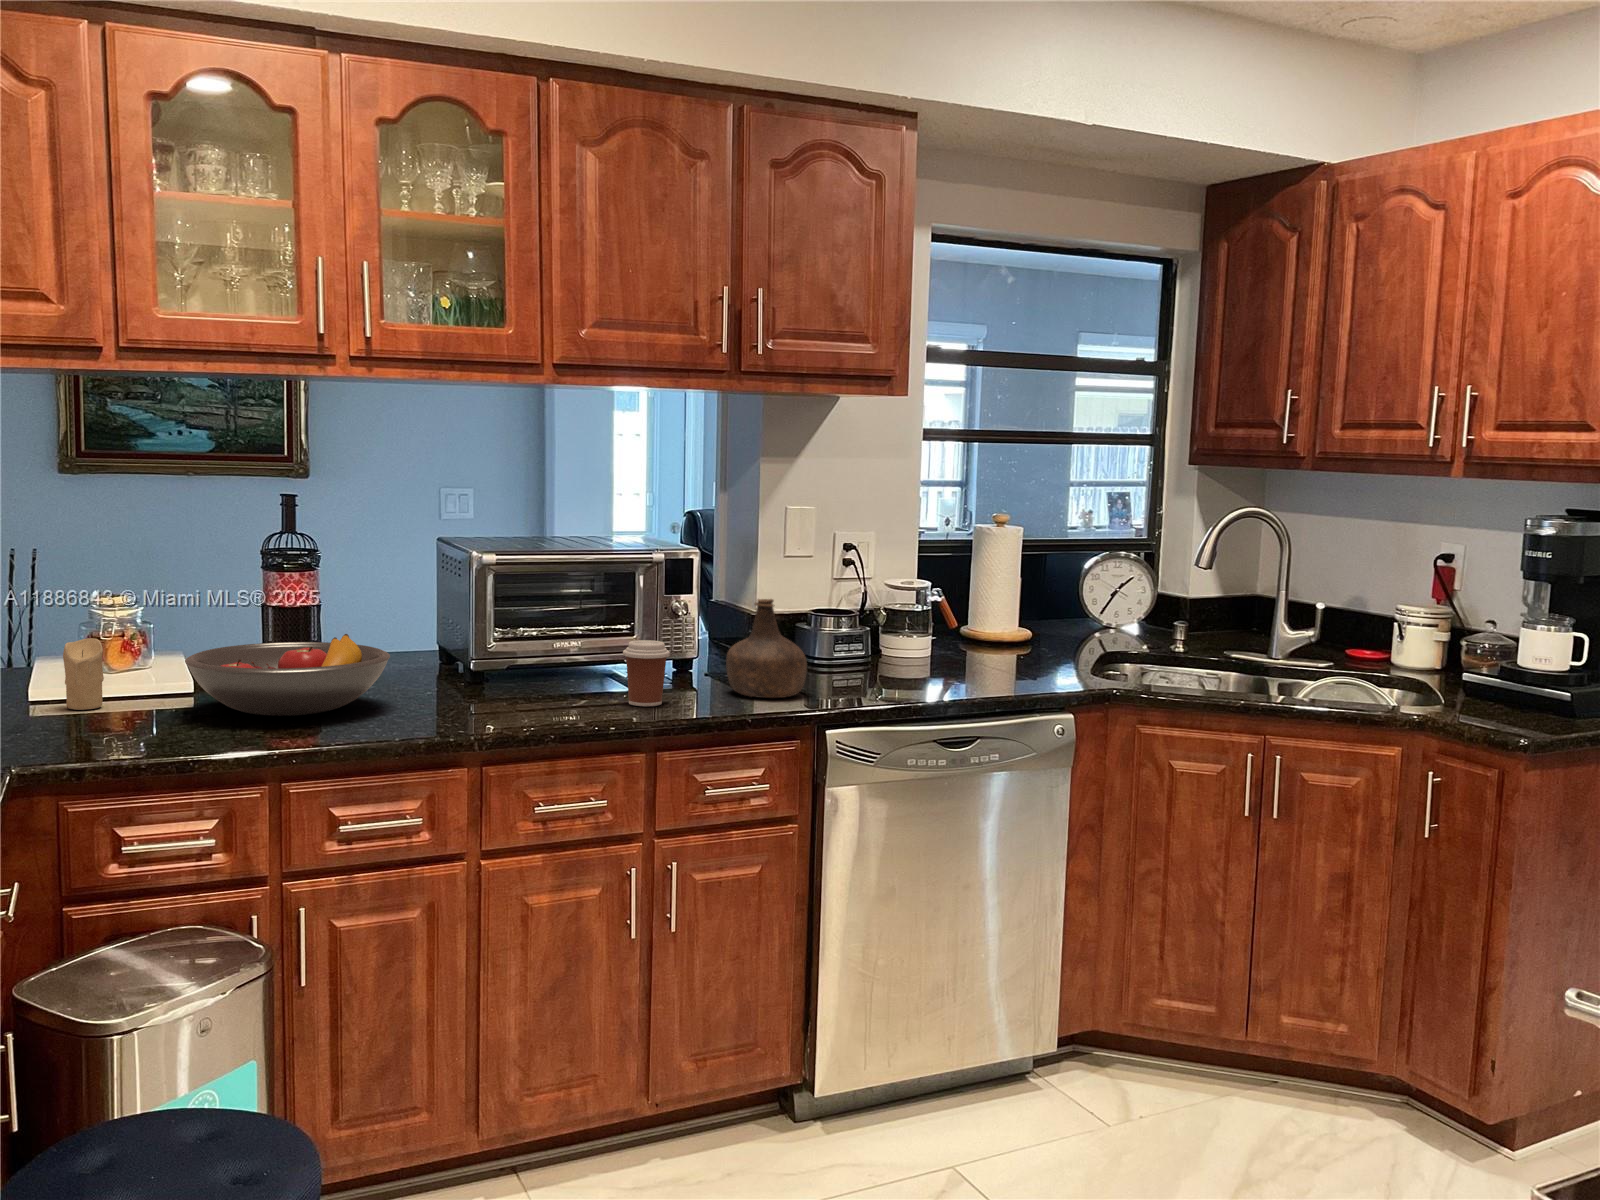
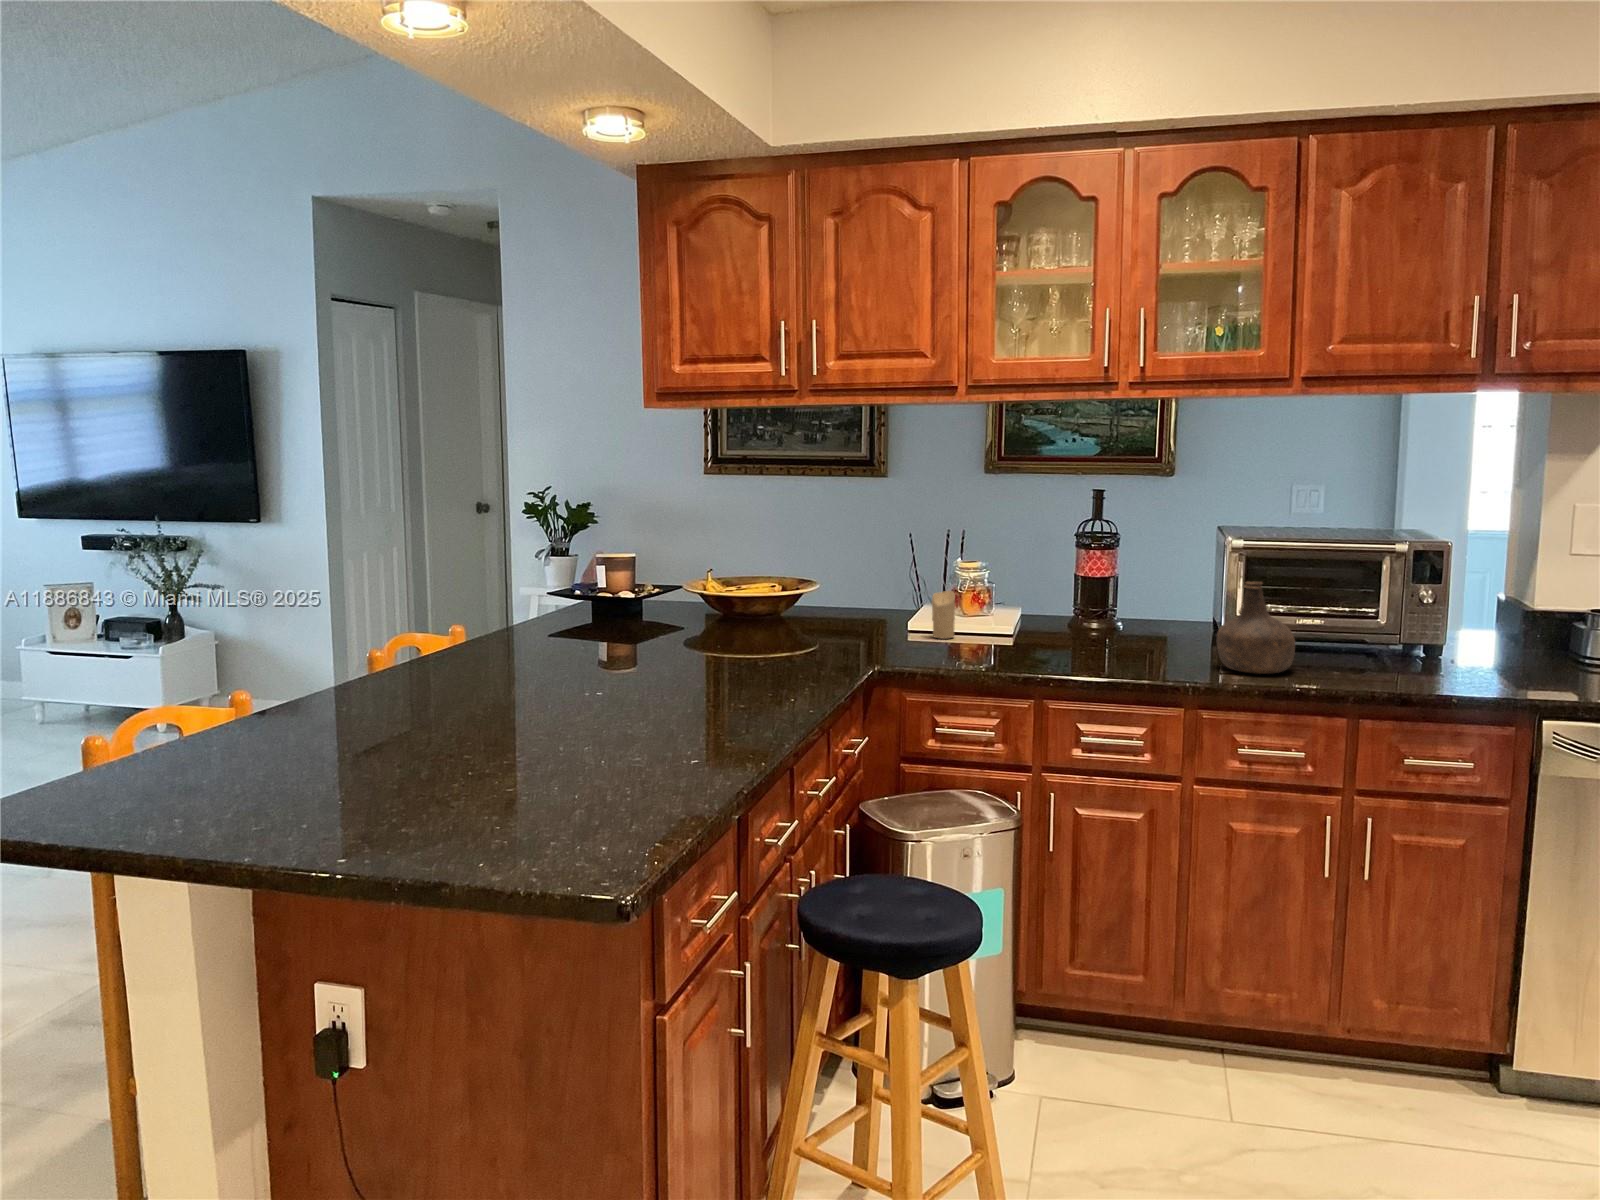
bottle: present [726,599,807,698] -> present [1217,581,1295,674]
fruit bowl: present [185,634,390,716] -> none [997,598,1143,655]
coffee cup: present [623,640,670,706] -> none [1340,619,1386,678]

